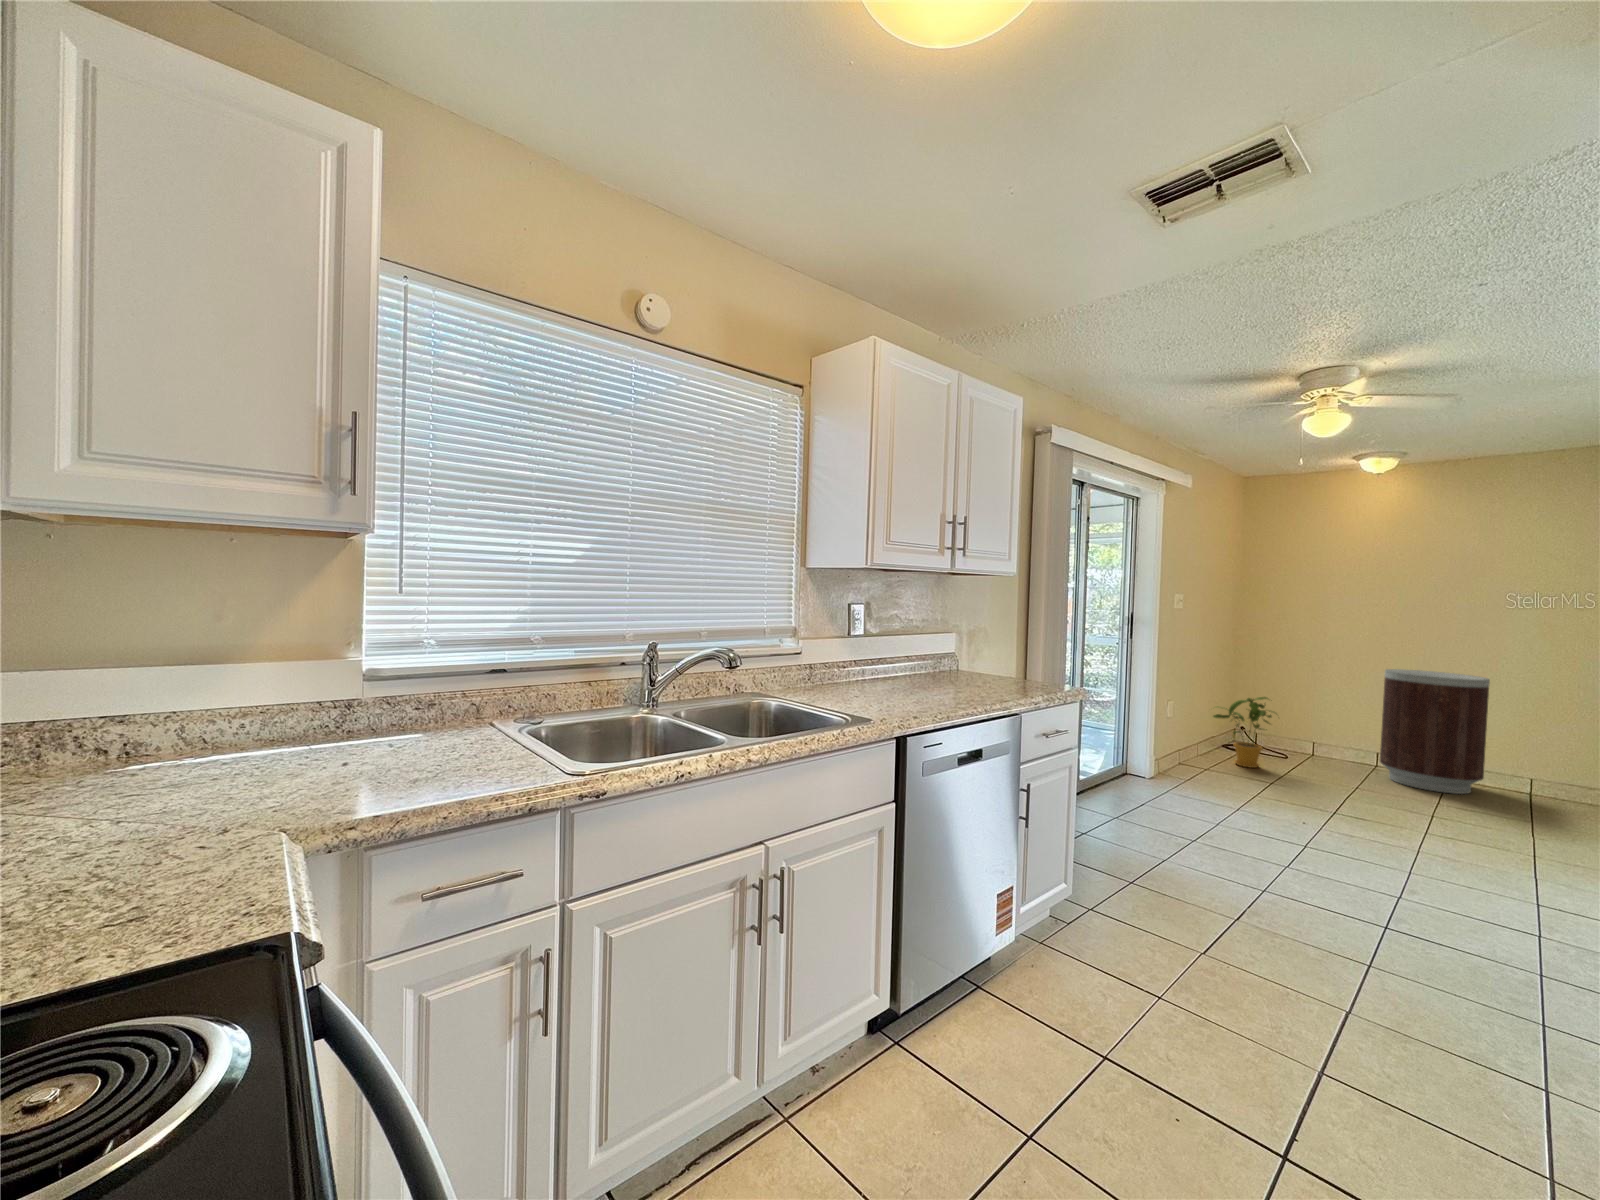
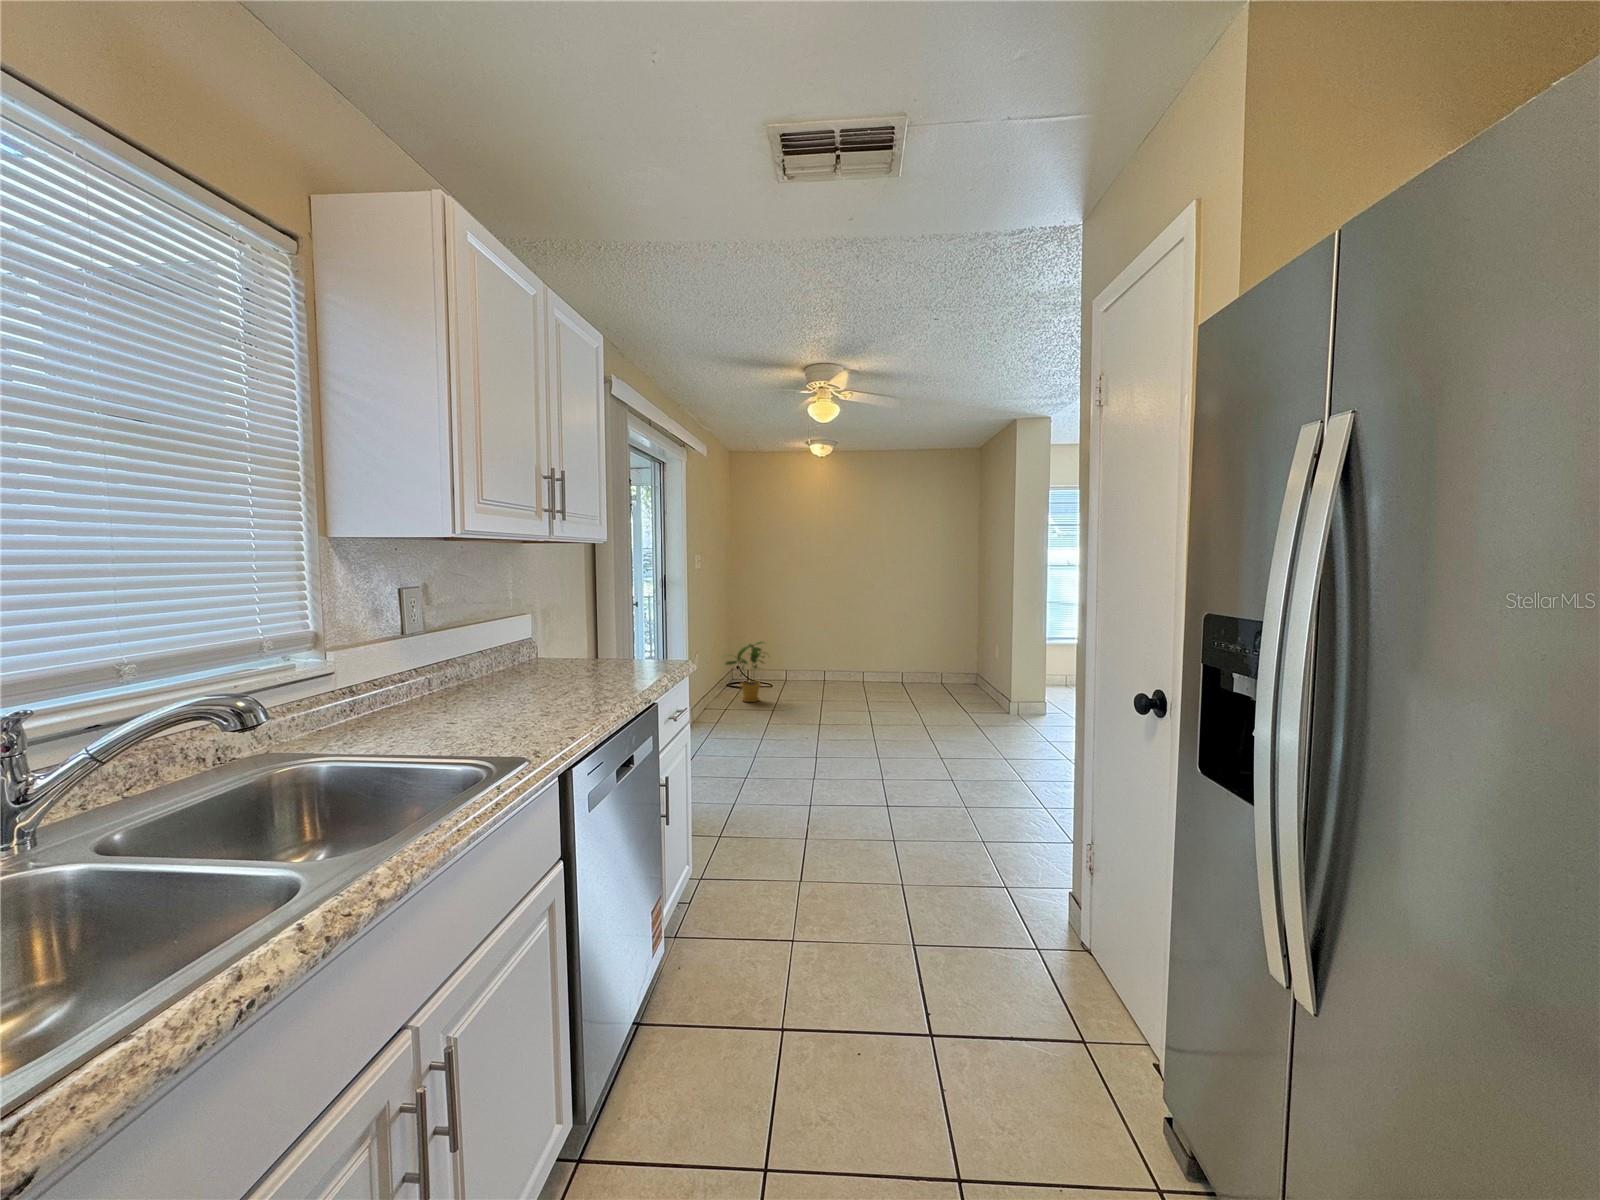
trash can: present [1380,669,1490,794] -> none [828,608,882,694]

